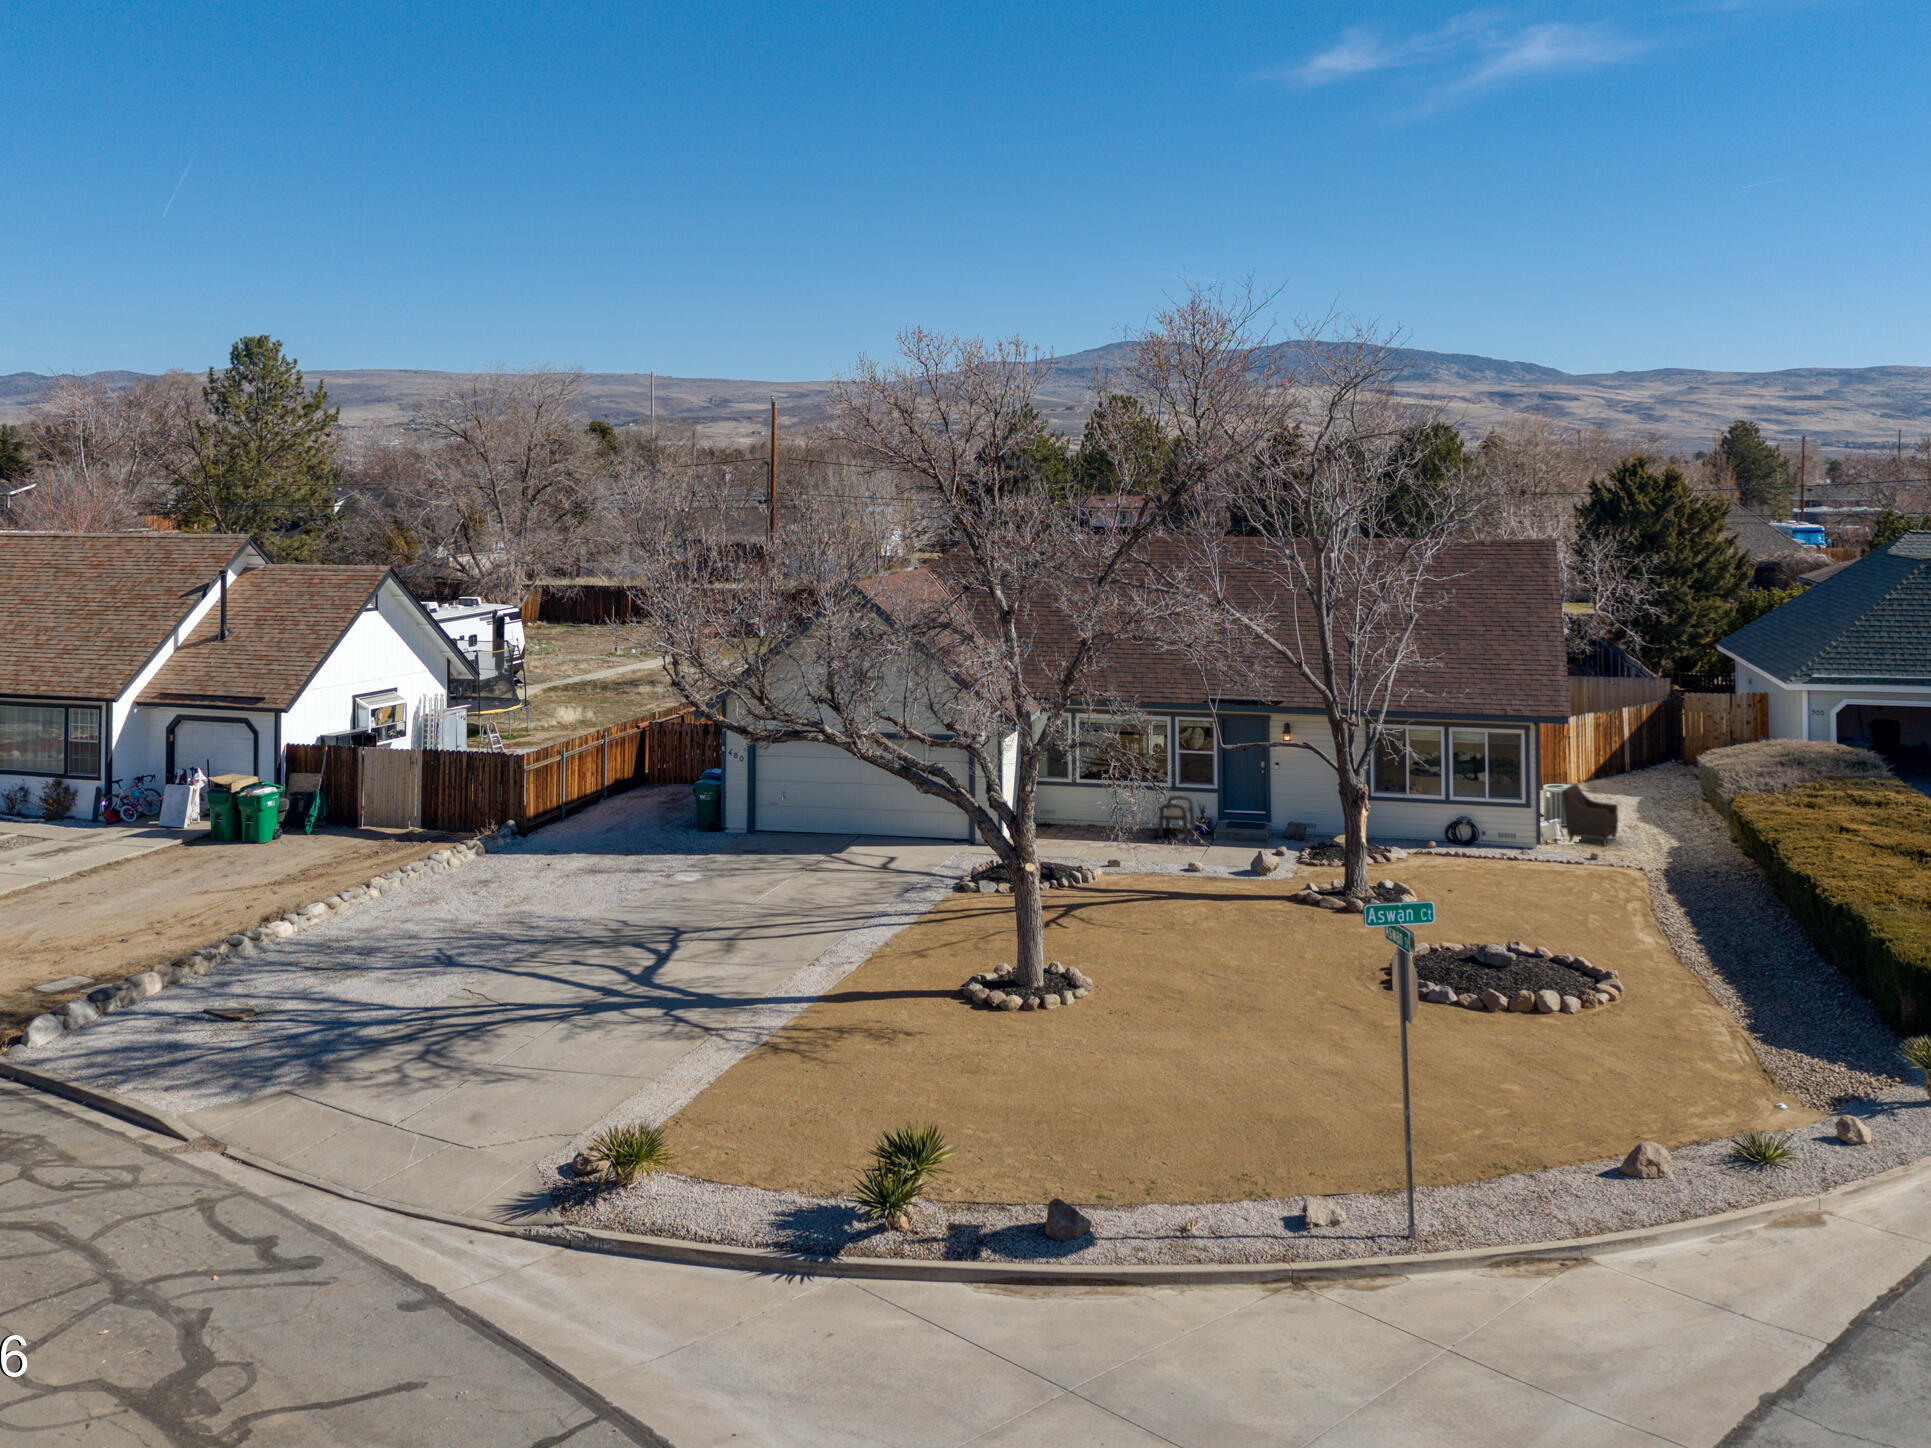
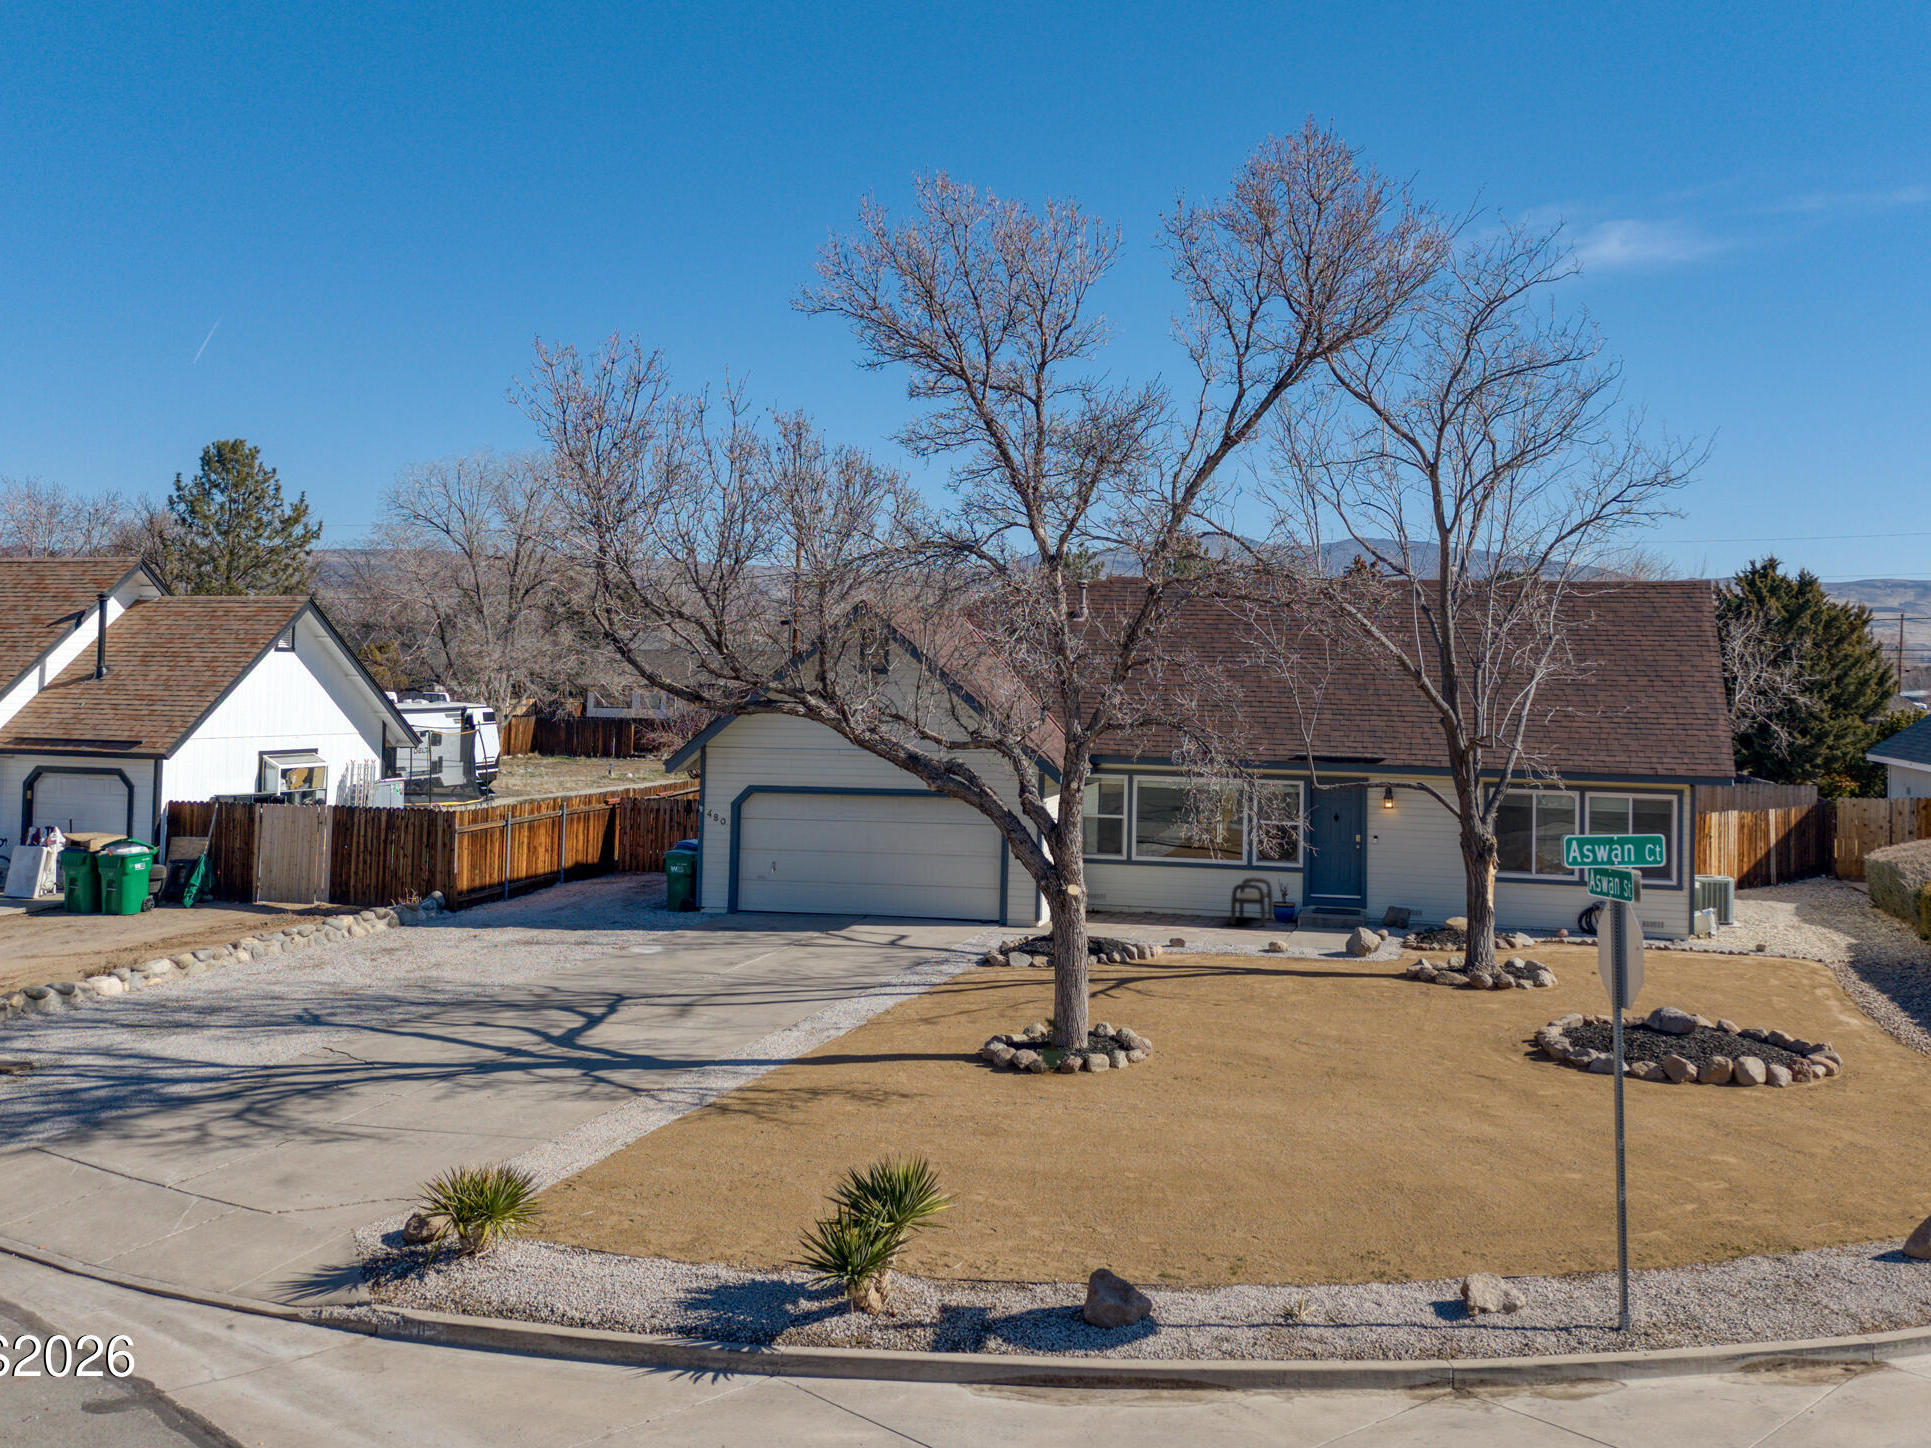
chair: present [1562,784,1618,846] -> none [1714,868,1781,940]
potted plant: none [1008,963,1027,1002] -> present [1041,1018,1065,1068]

